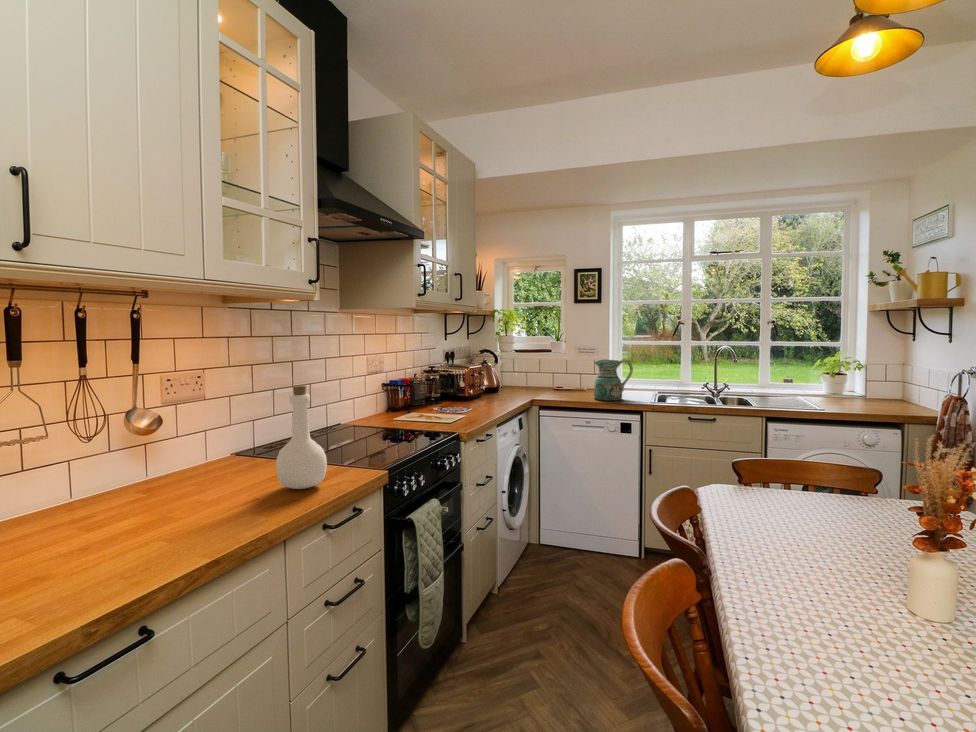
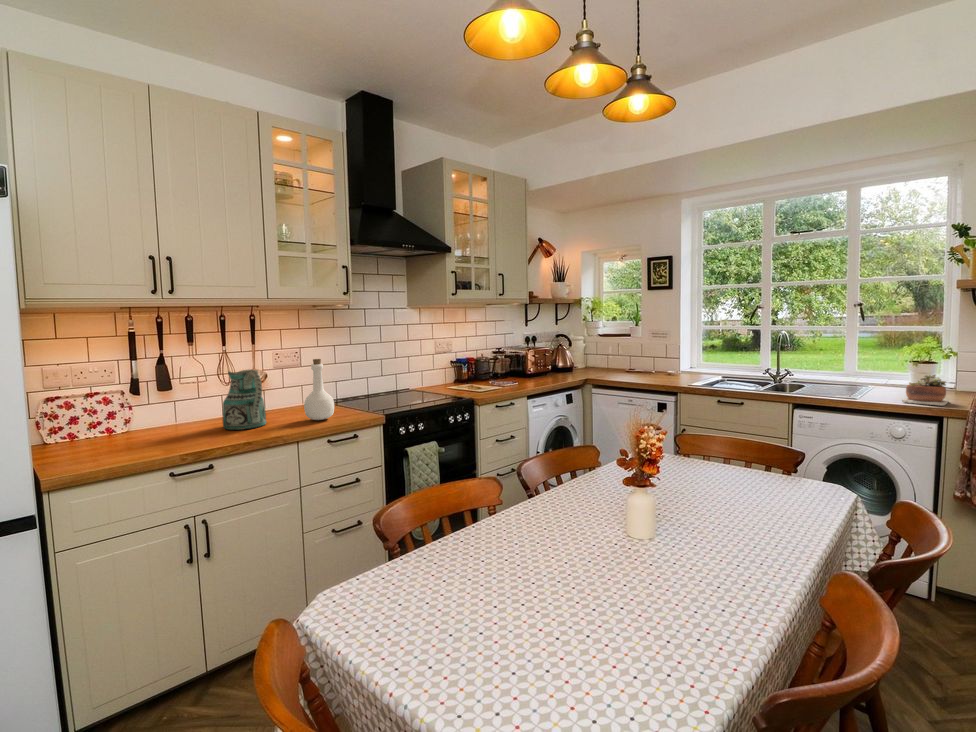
ceramic pitcher: present [594,359,633,401] -> present [223,370,266,430]
succulent plant: none [846,386,885,413] -> present [902,375,949,406]

